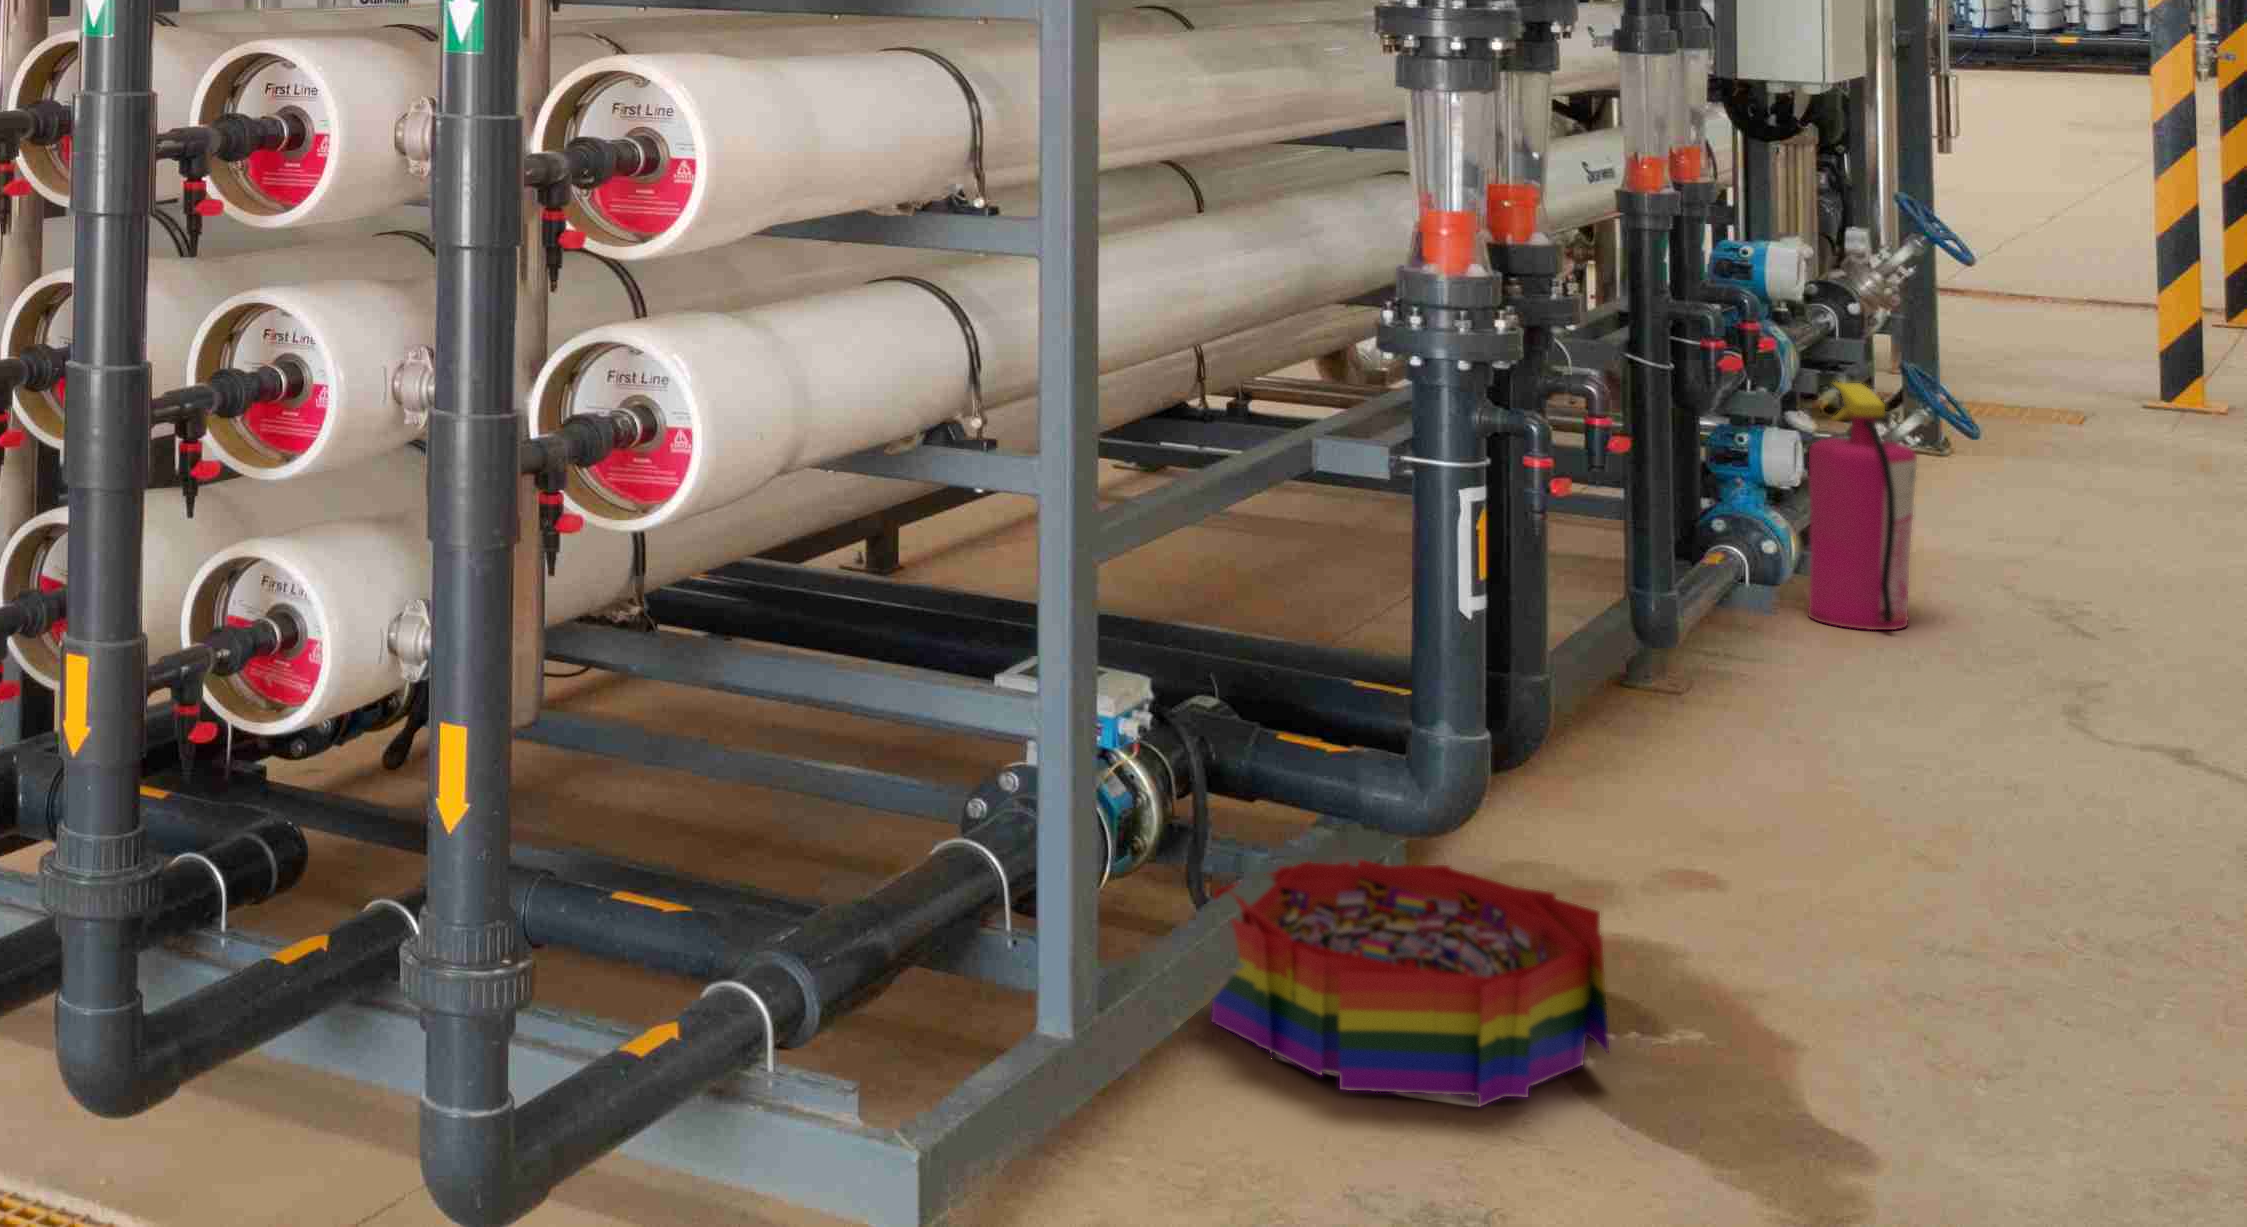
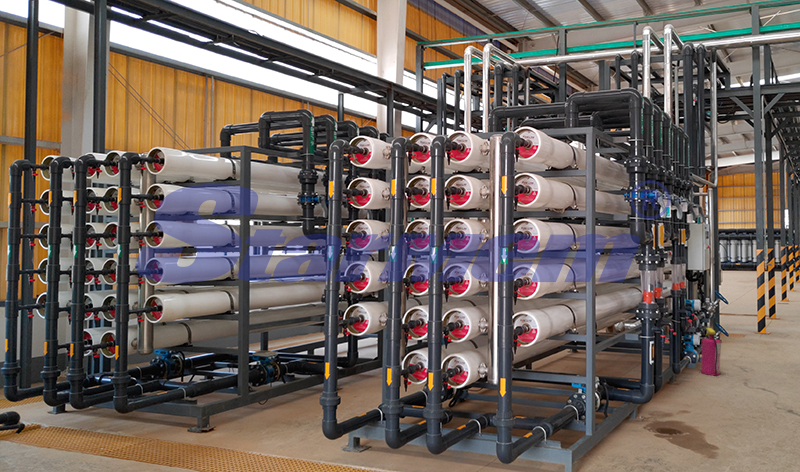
storage bin: present [1212,860,1609,1106] -> none [610,408,680,448]

